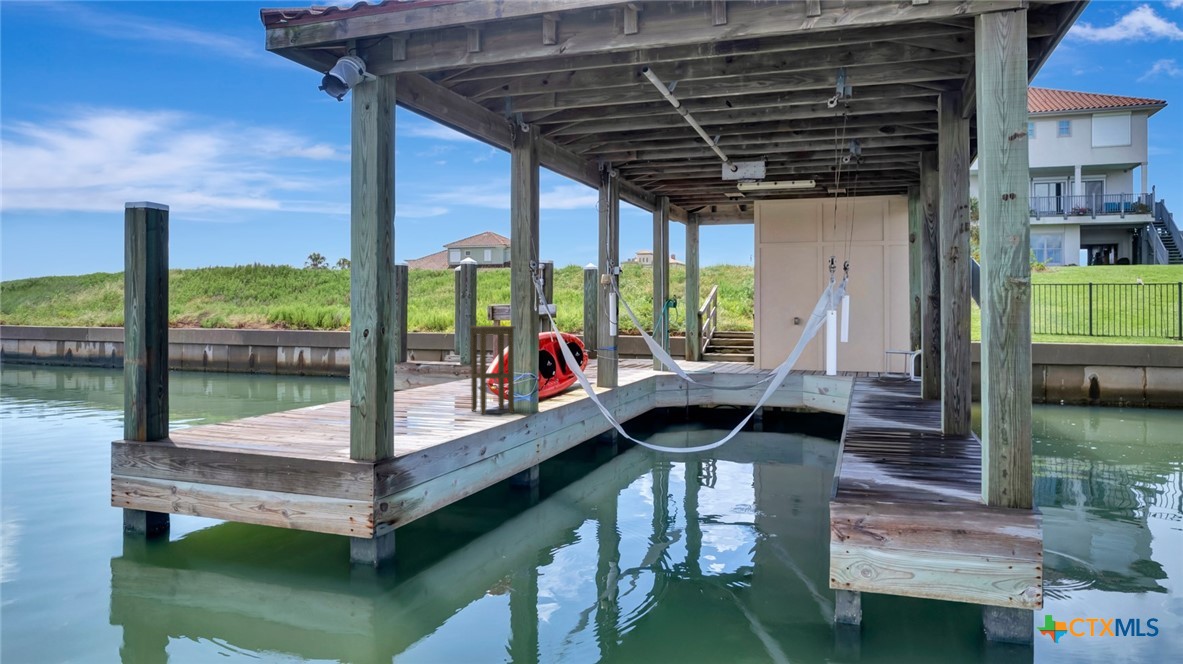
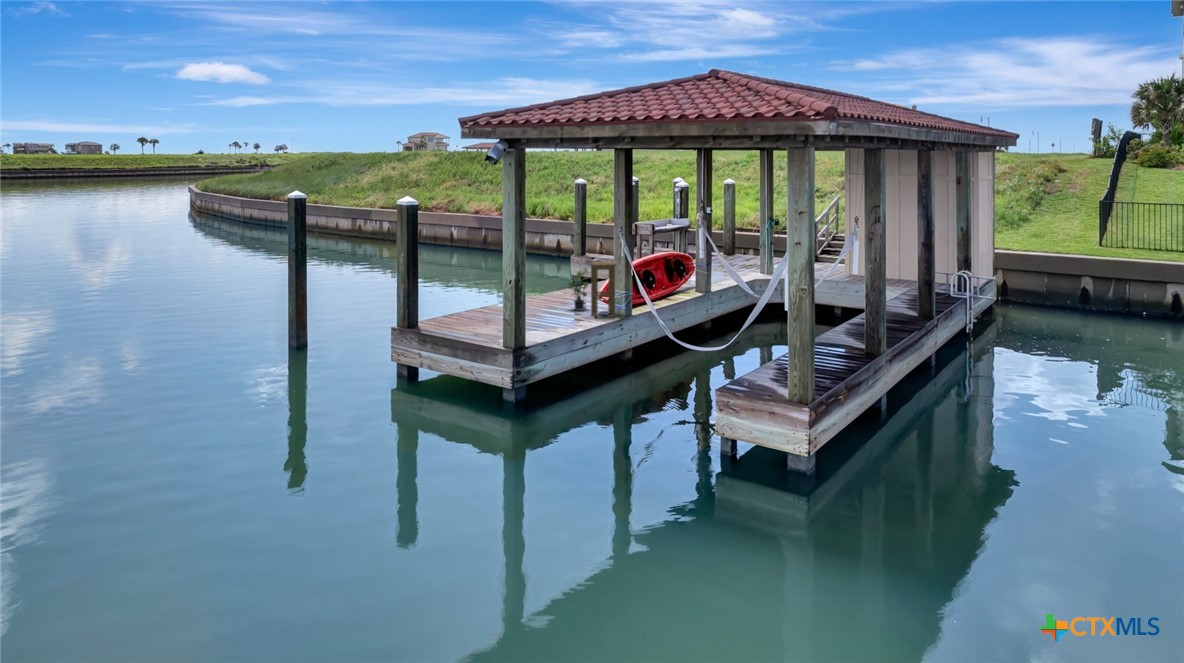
potted plant: none [426,342,463,408] -> present [567,270,589,311]

